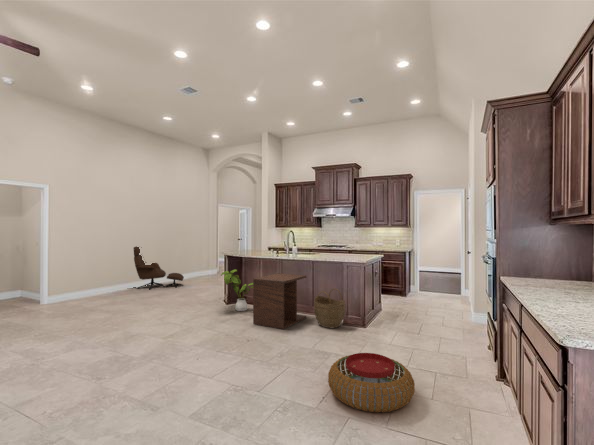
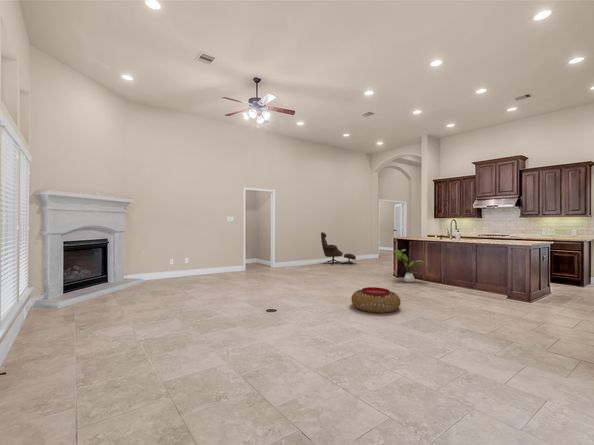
side table: present [253,273,306,329] -> none [422,253,469,295]
woven basket: present [314,289,345,328] -> none [477,267,508,299]
pouf: present [328,353,415,413] -> present [351,287,401,313]

